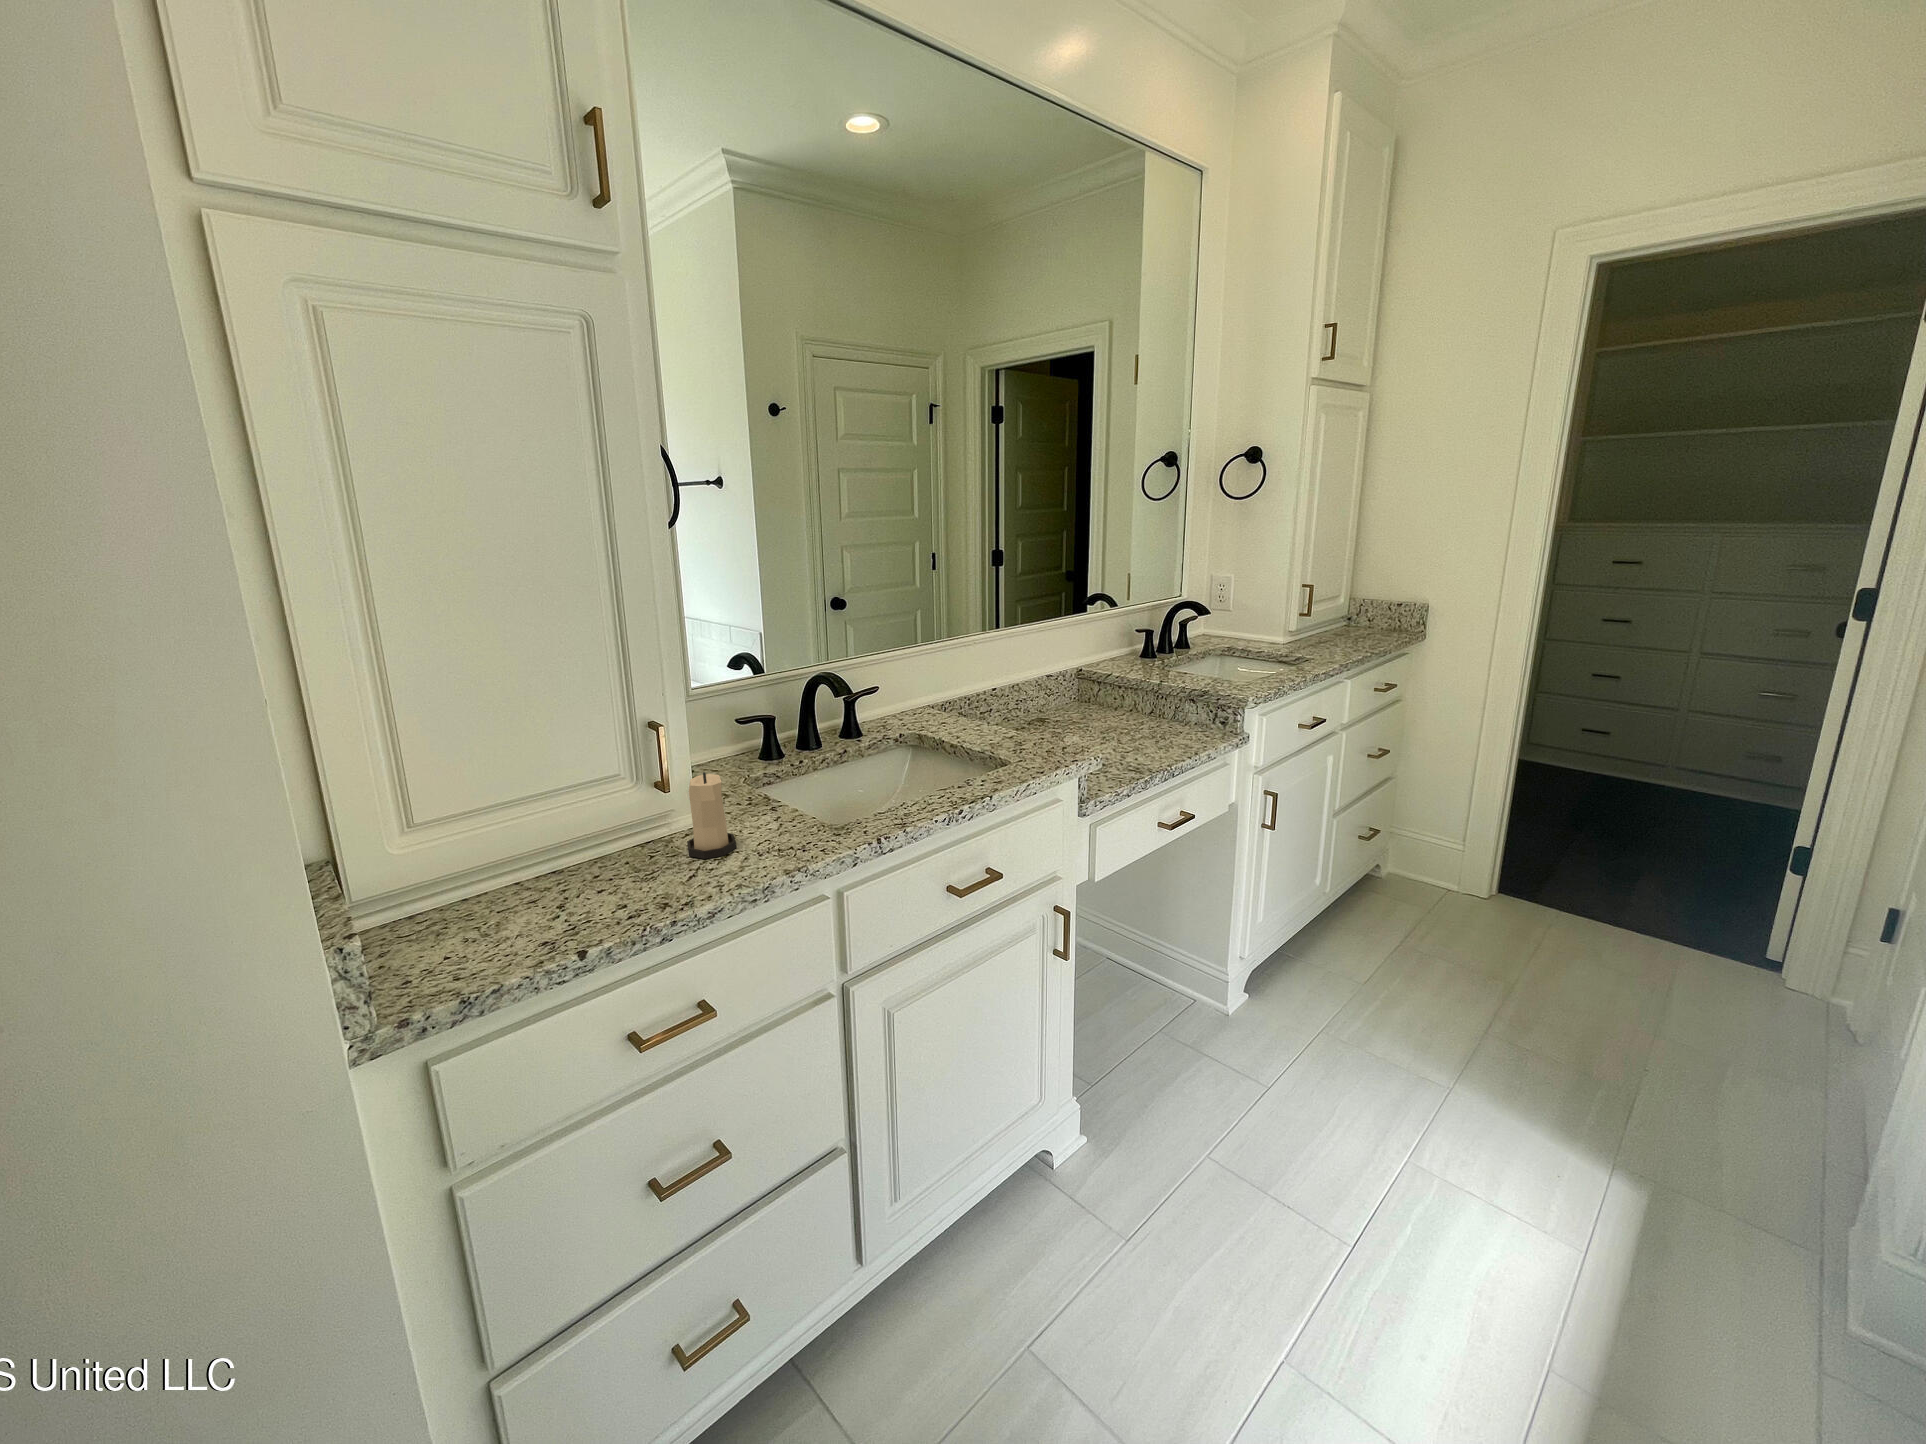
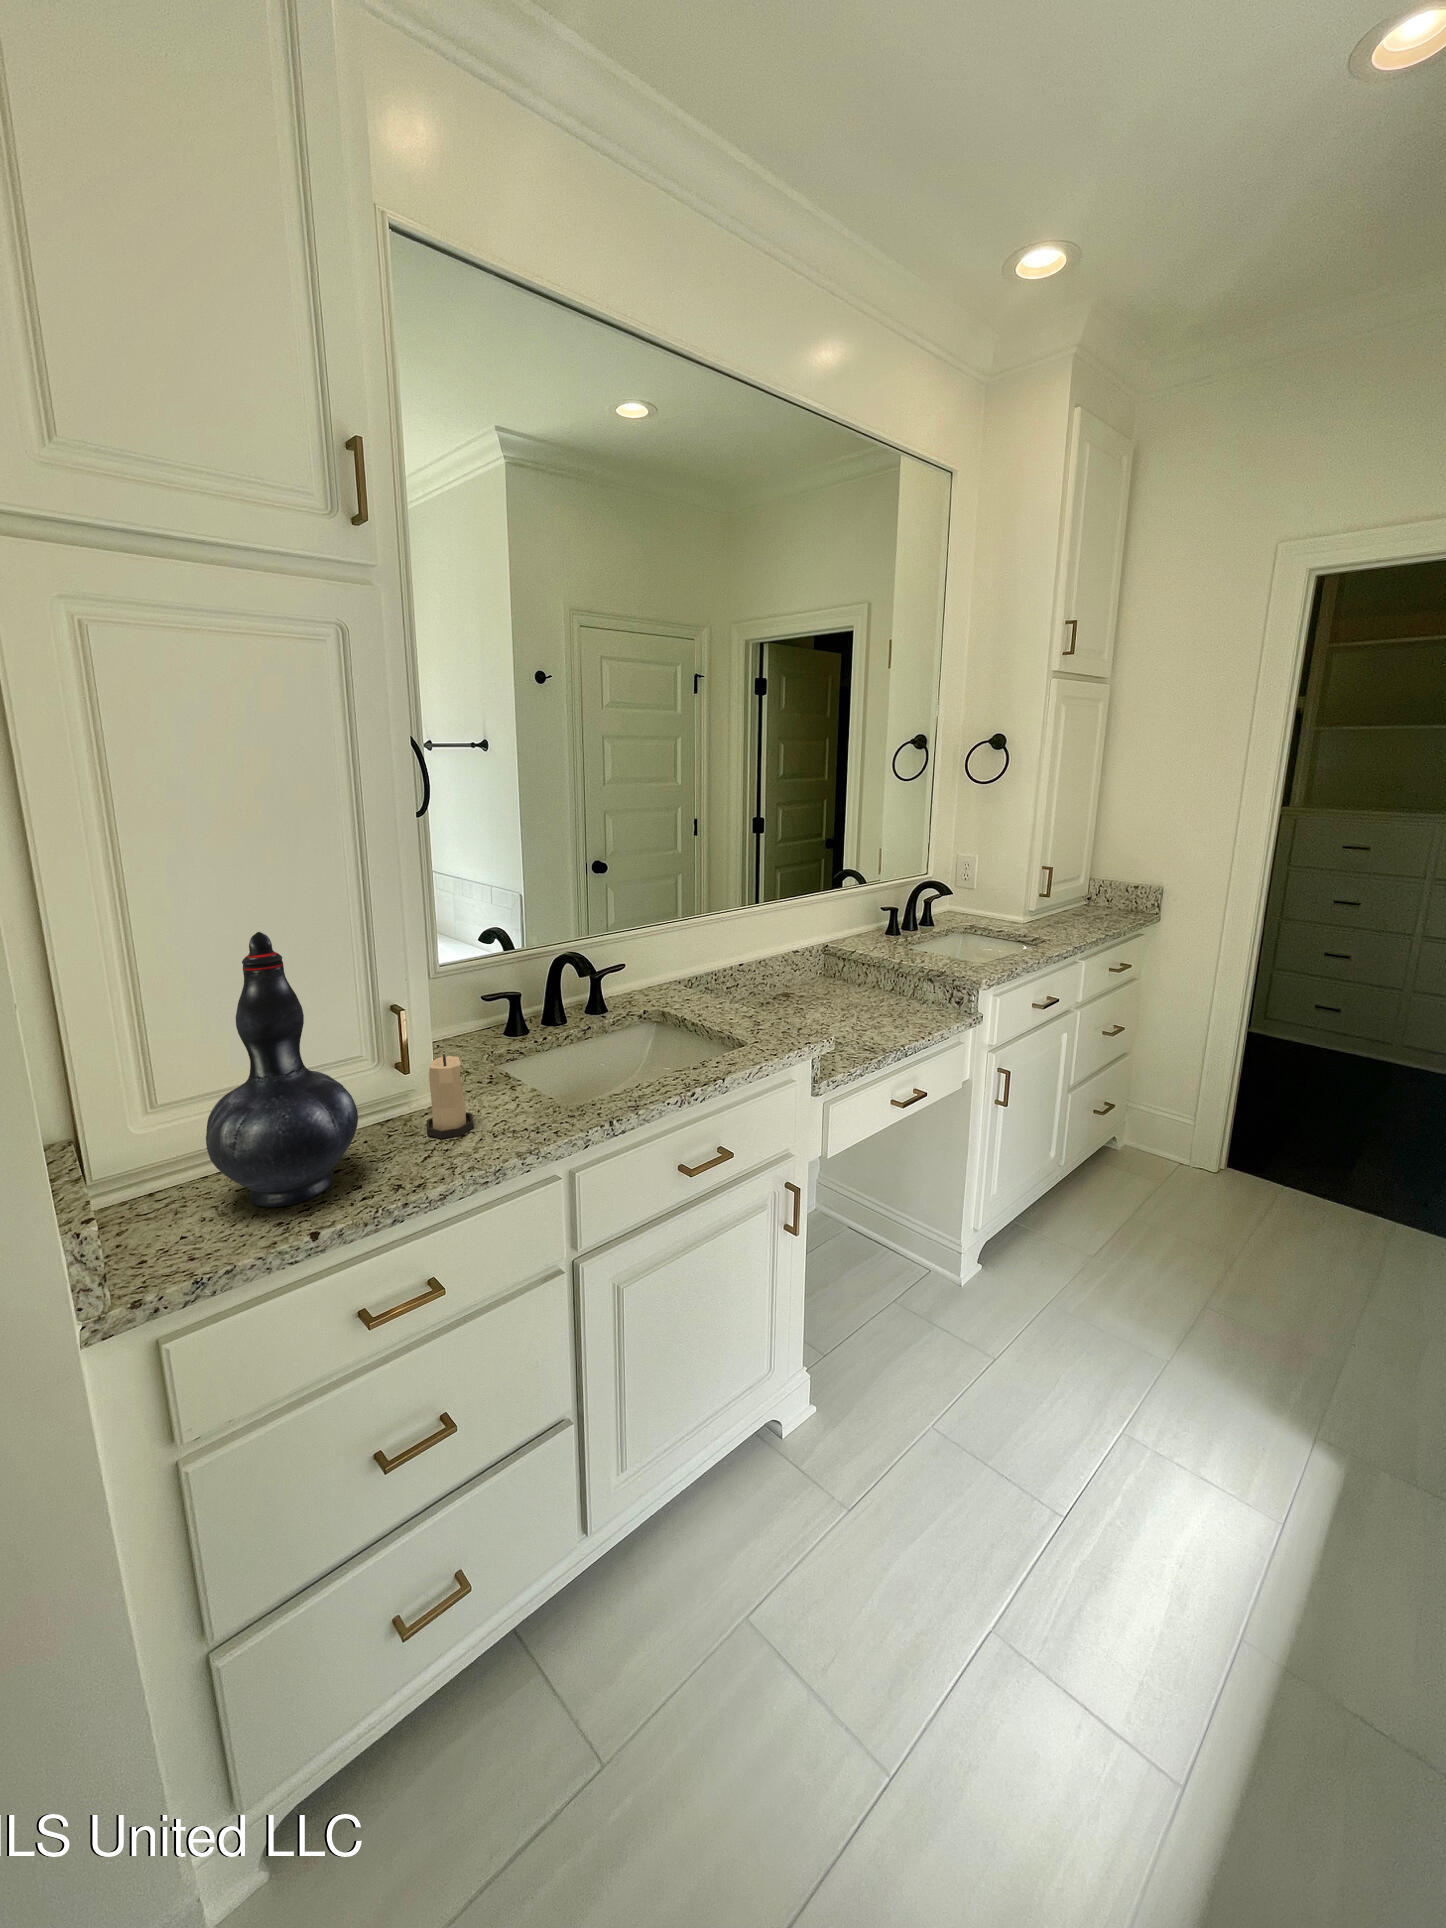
decorative vase: none [465,639,620,927] -> present [206,932,358,1207]

